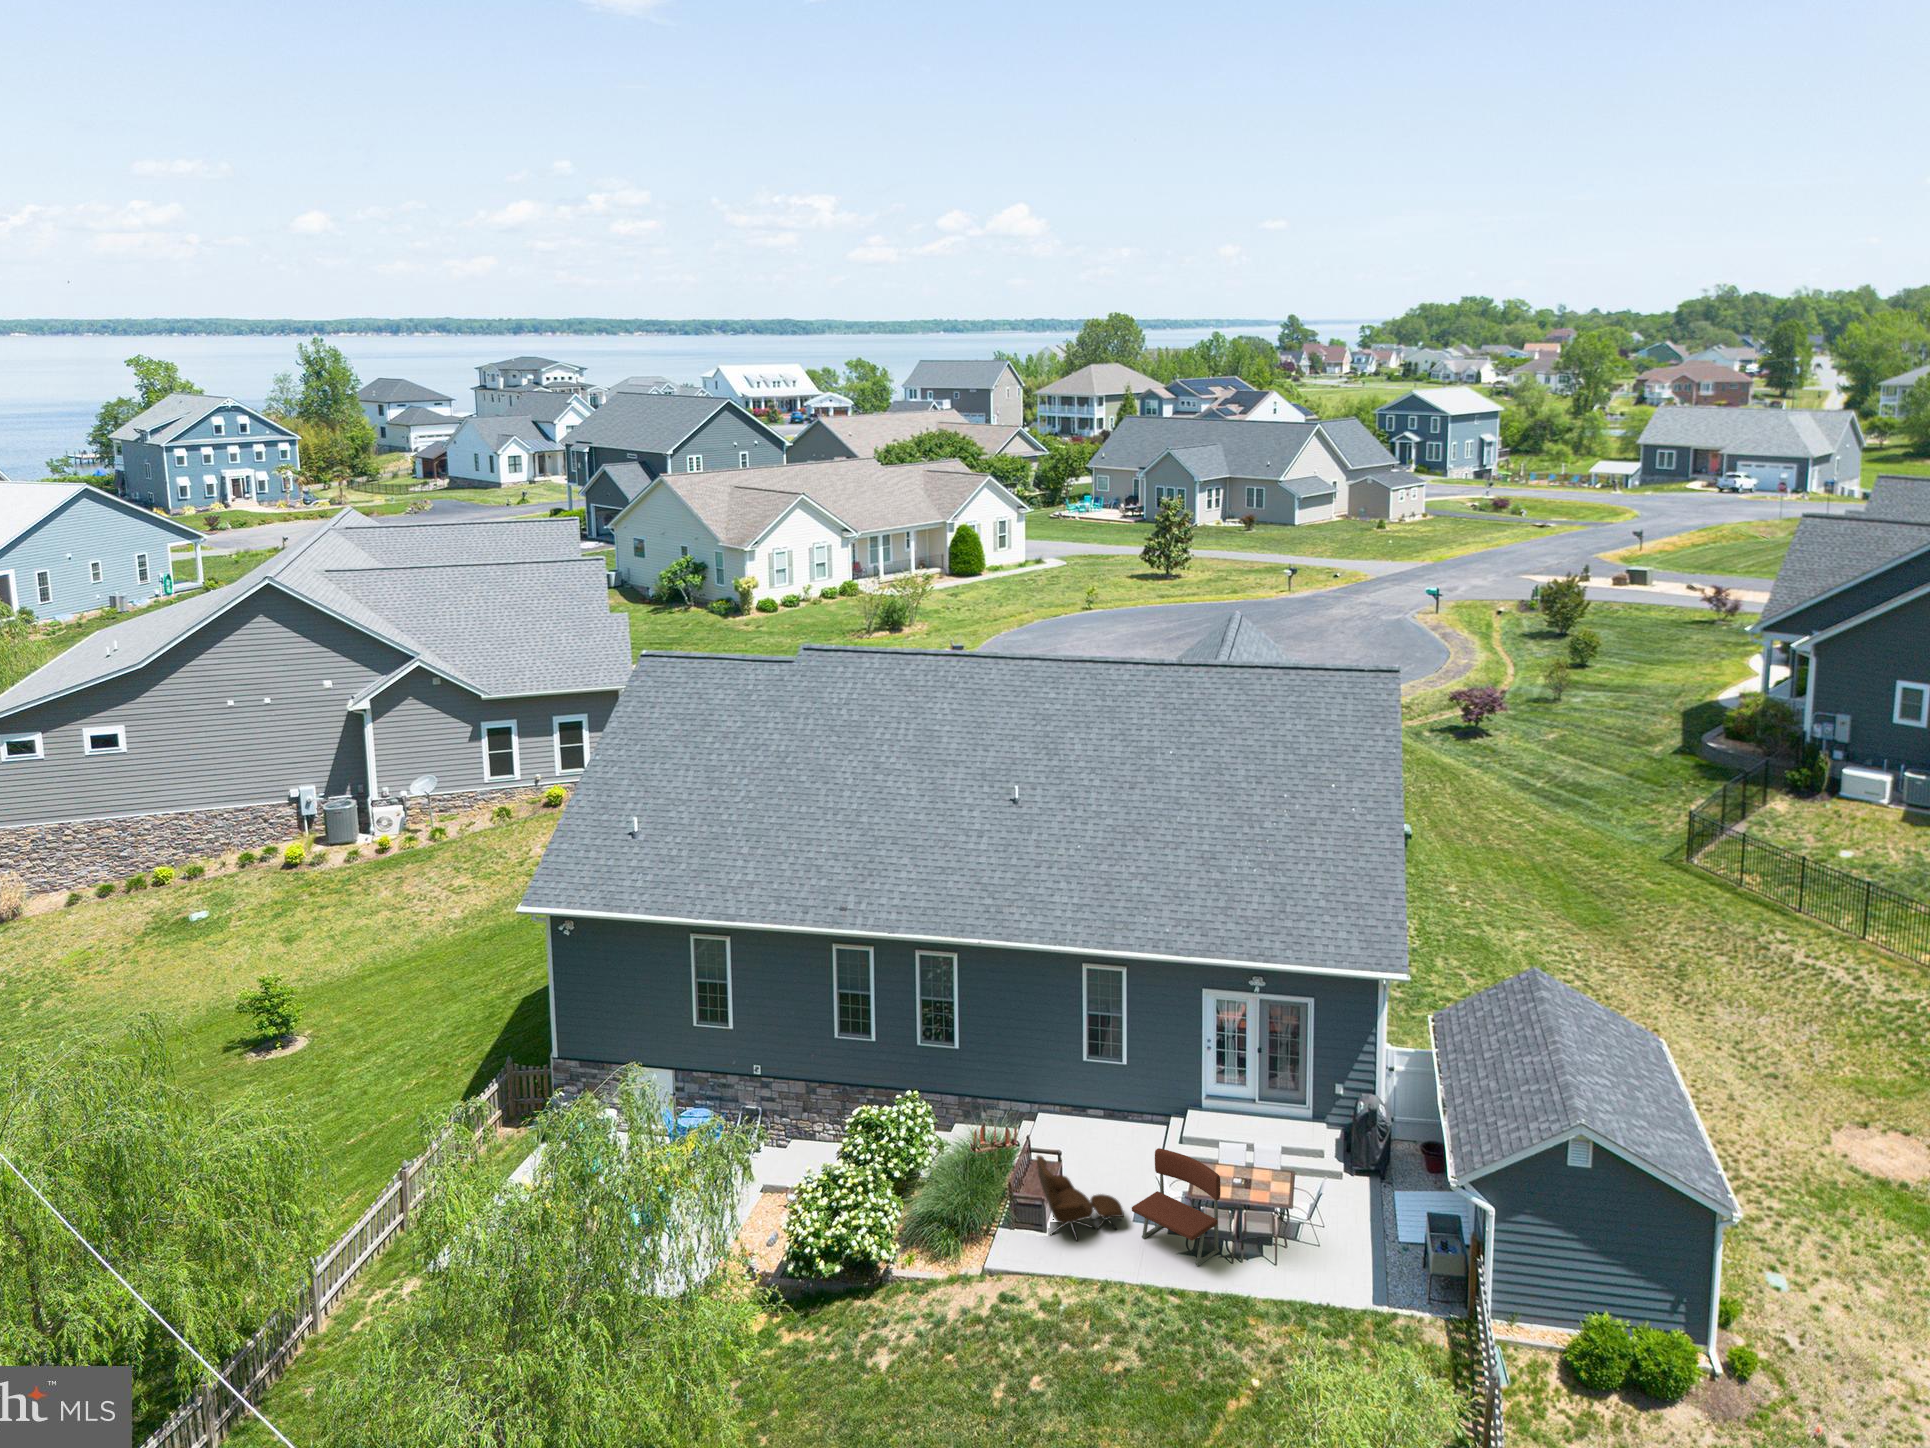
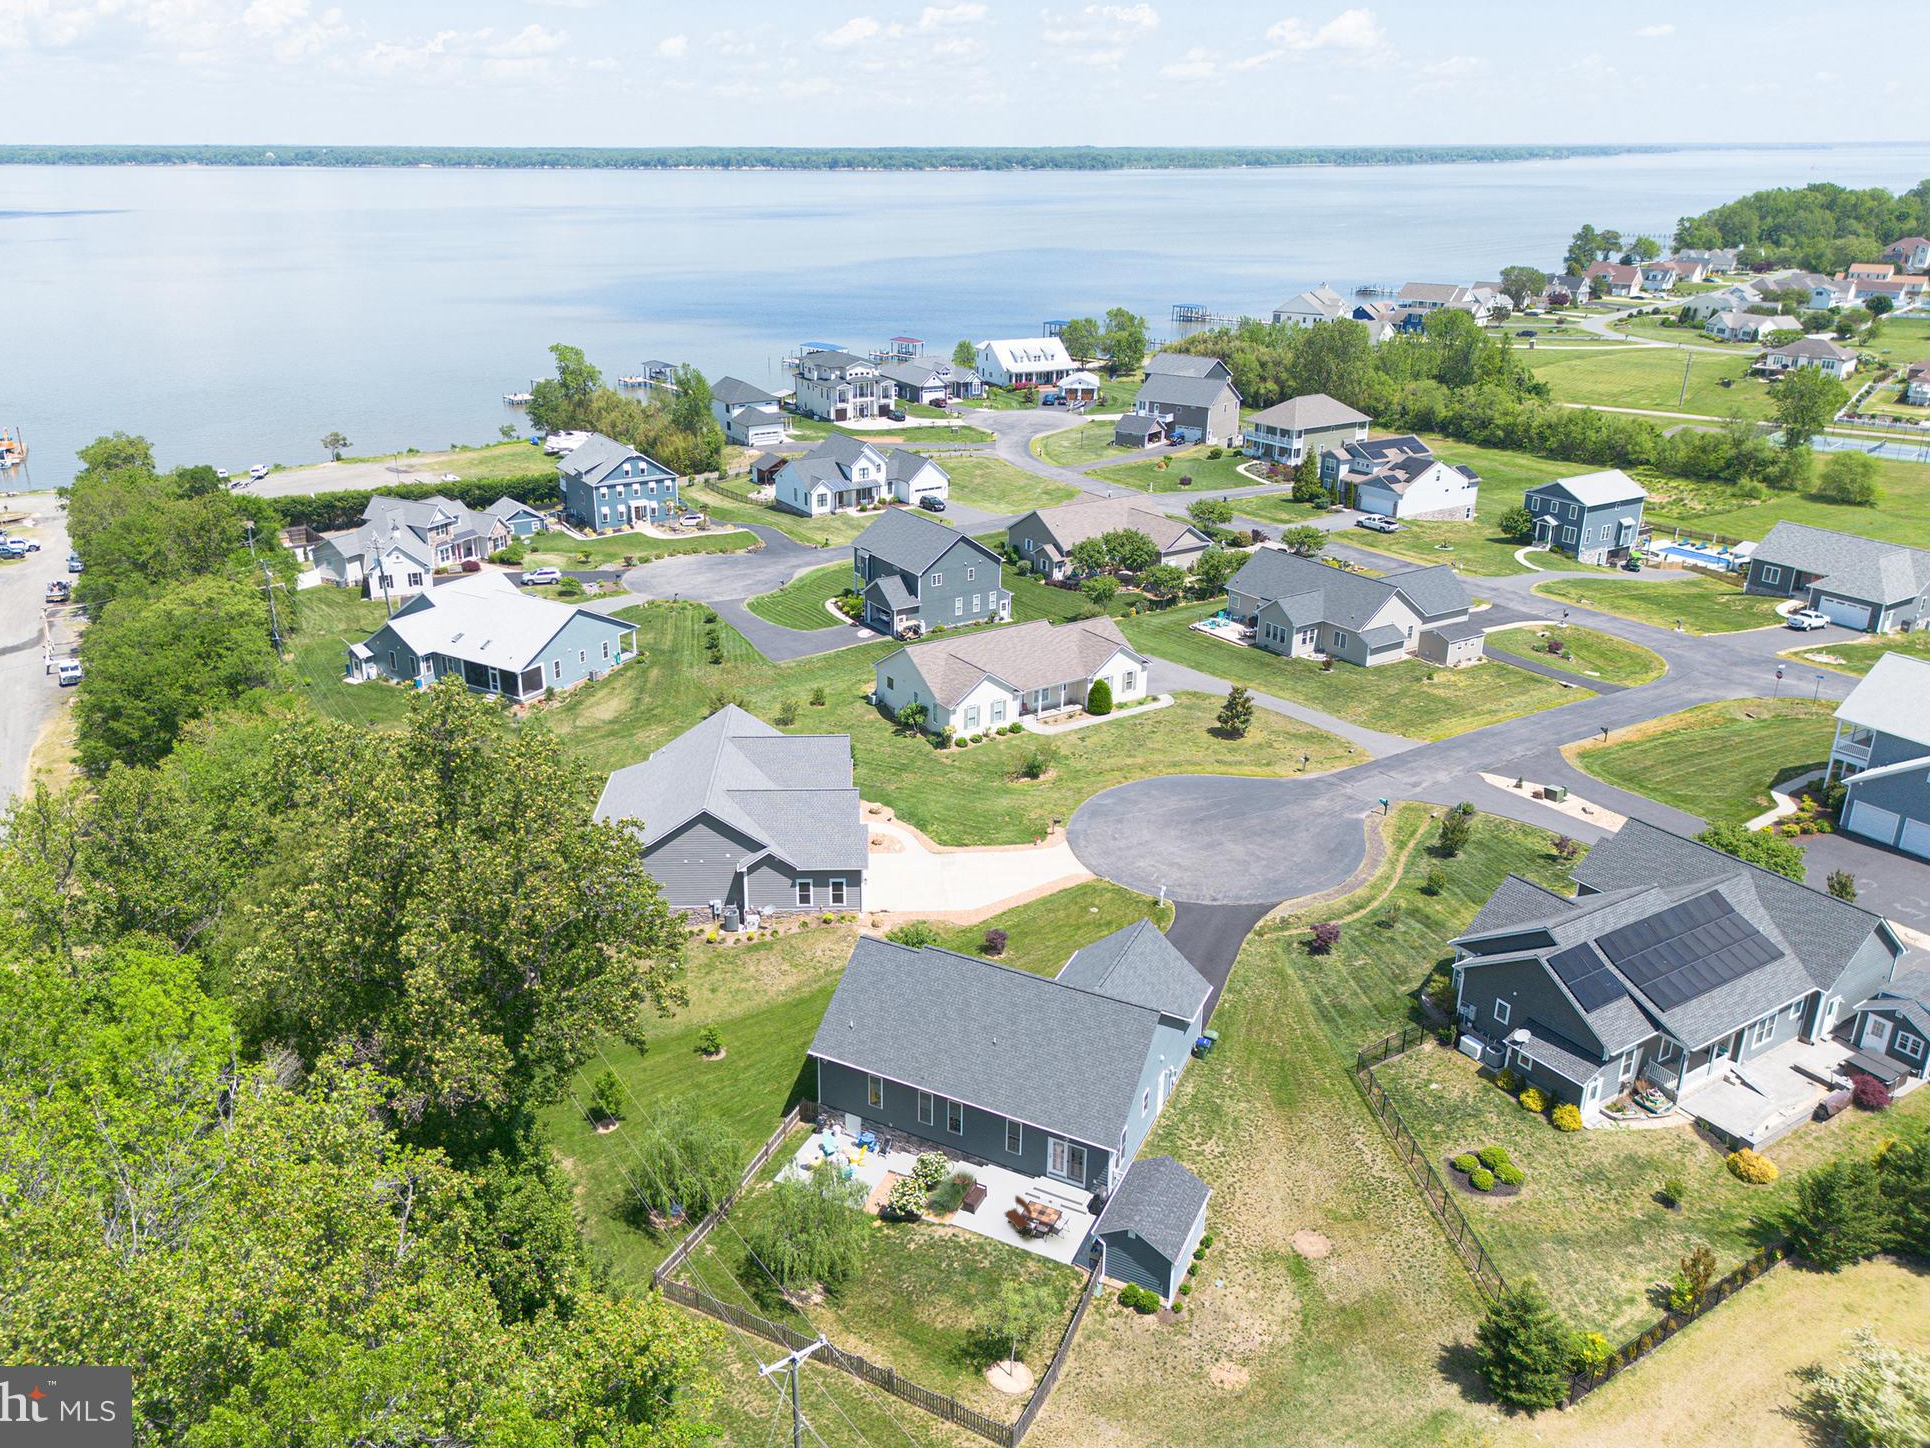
lounge chair: present [1036,1155,1124,1241] -> none [977,1188,1003,1219]

